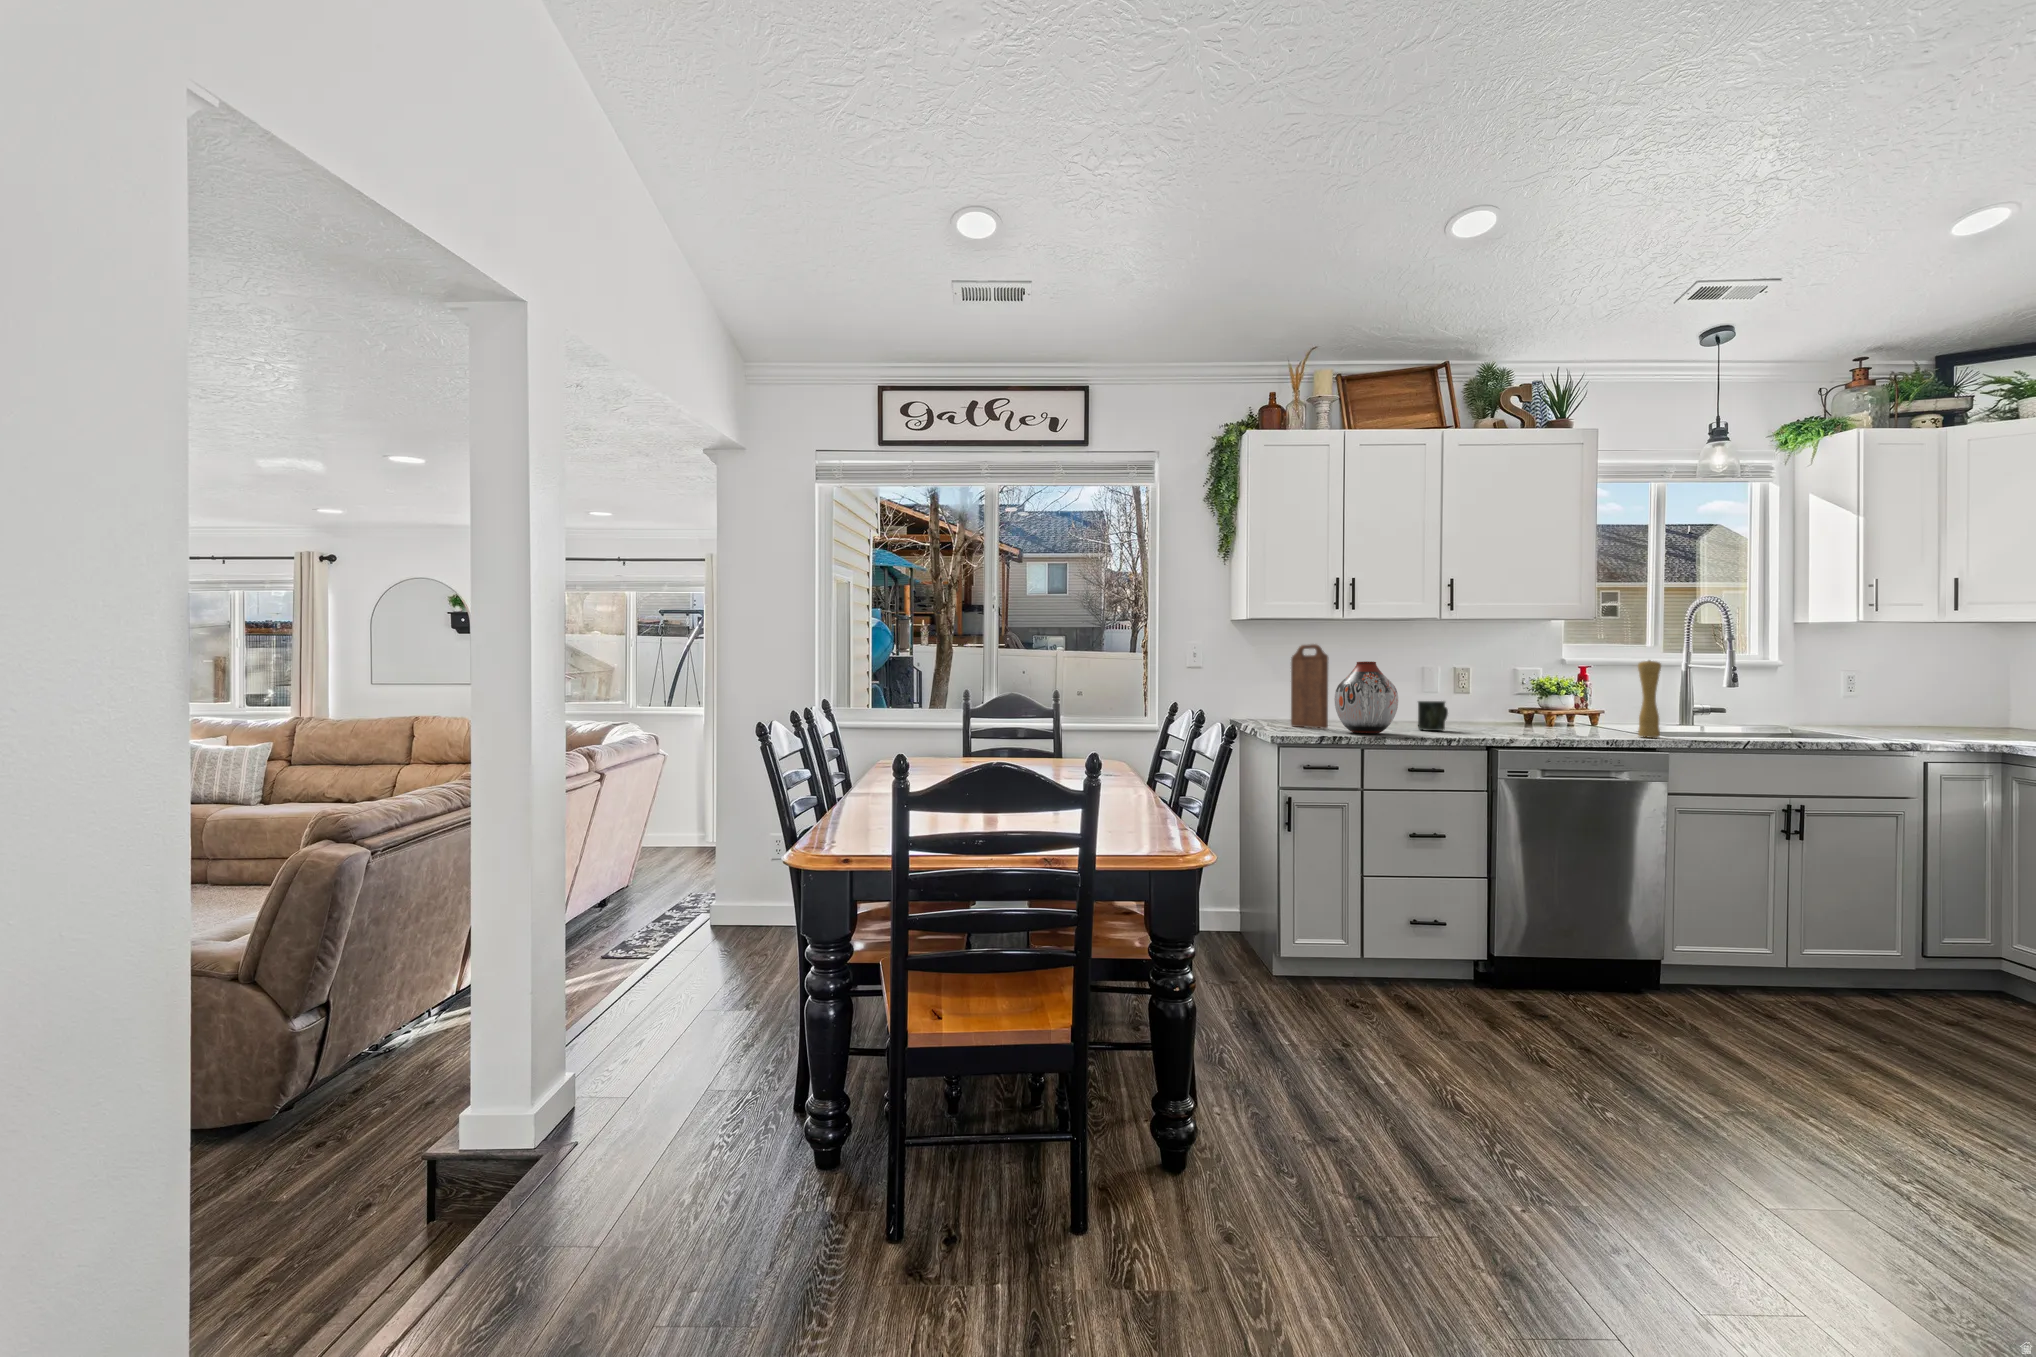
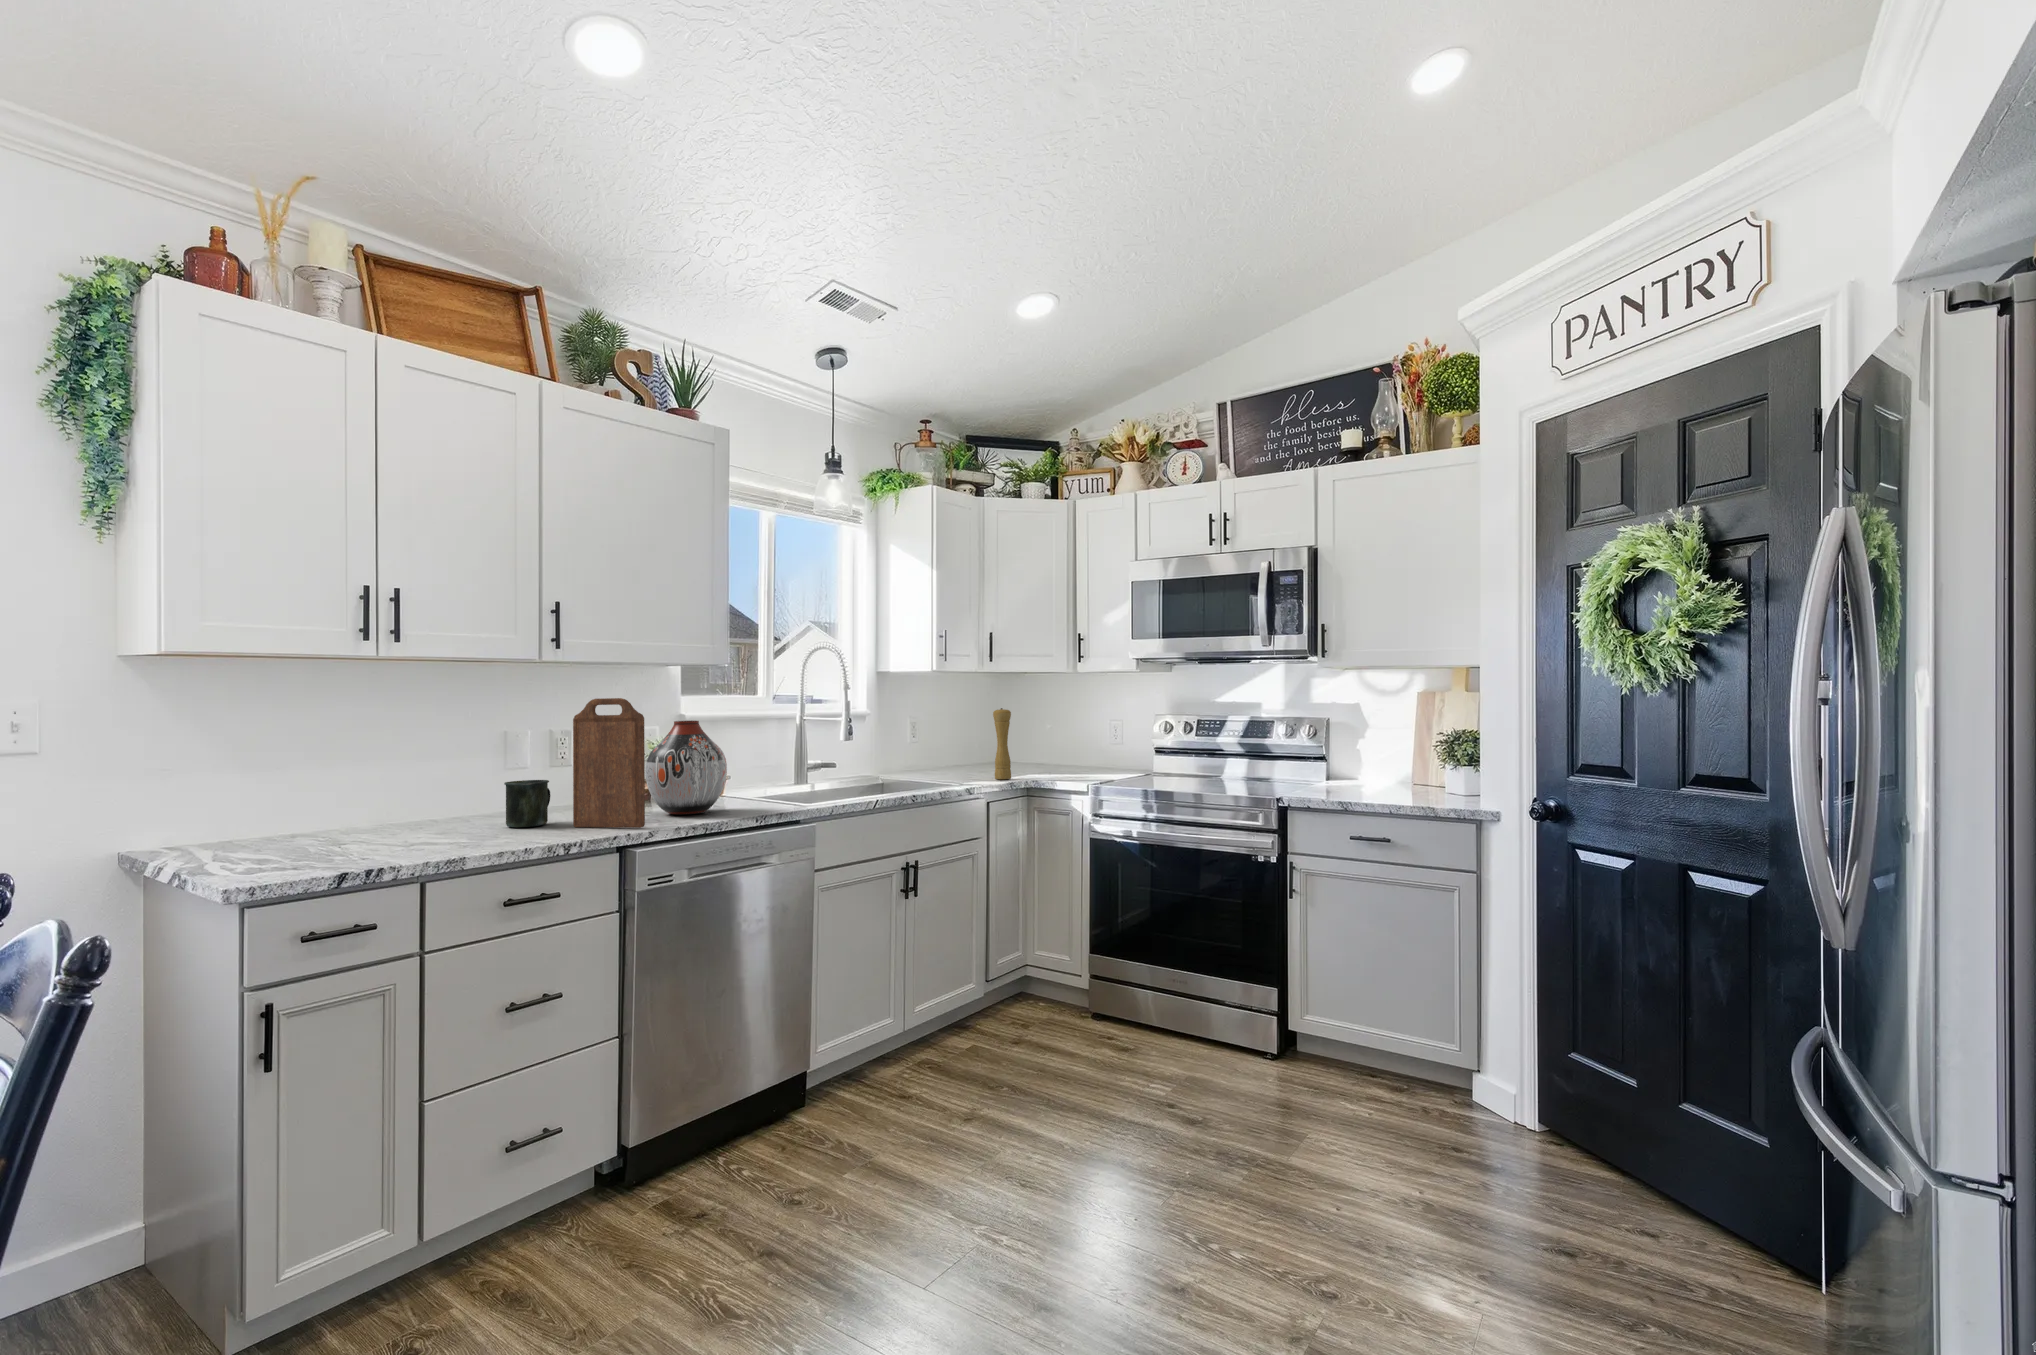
cutting board: present [1291,644,1328,729] -> present [573,698,645,828]
pepper mill: present [1638,660,1661,738] -> present [993,708,1011,779]
vase: present [1334,661,1398,734] -> present [645,720,727,815]

